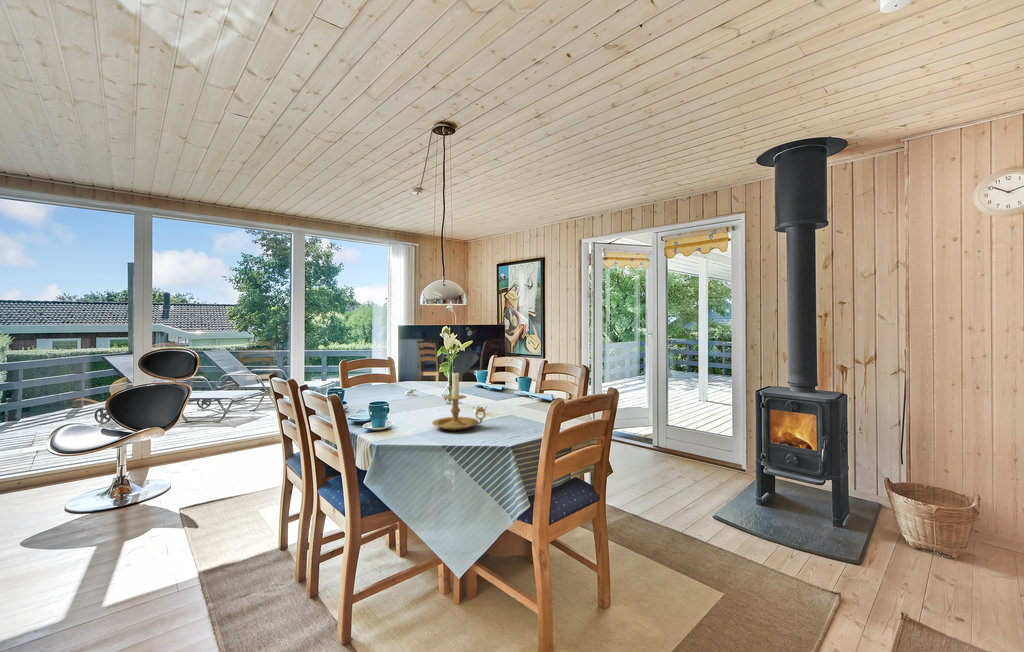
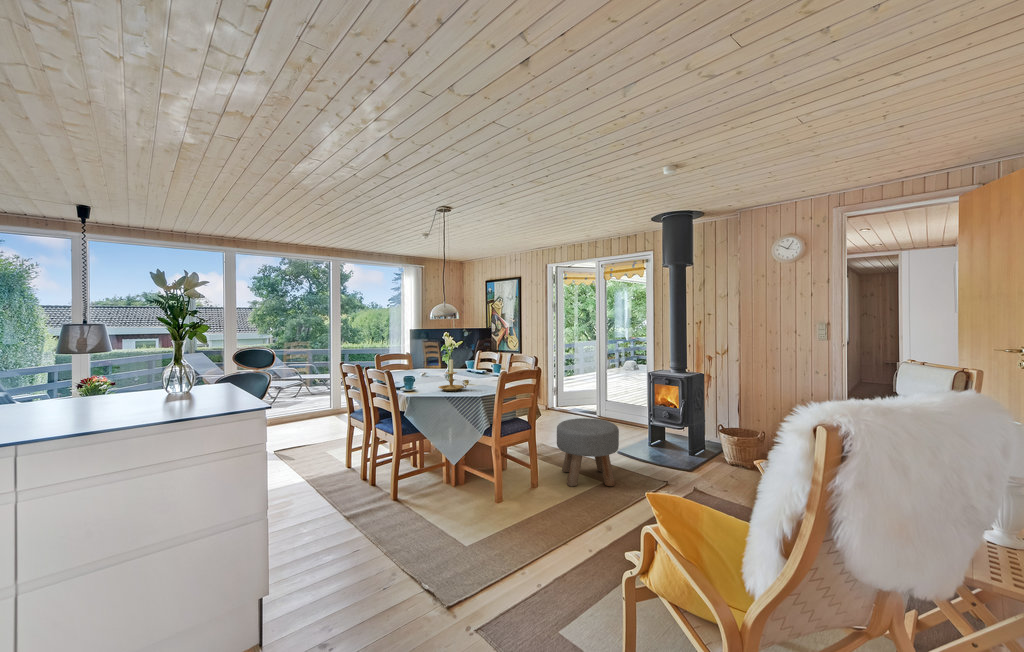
ottoman: none [635,470,750,603] -> present [557,418,619,486]

